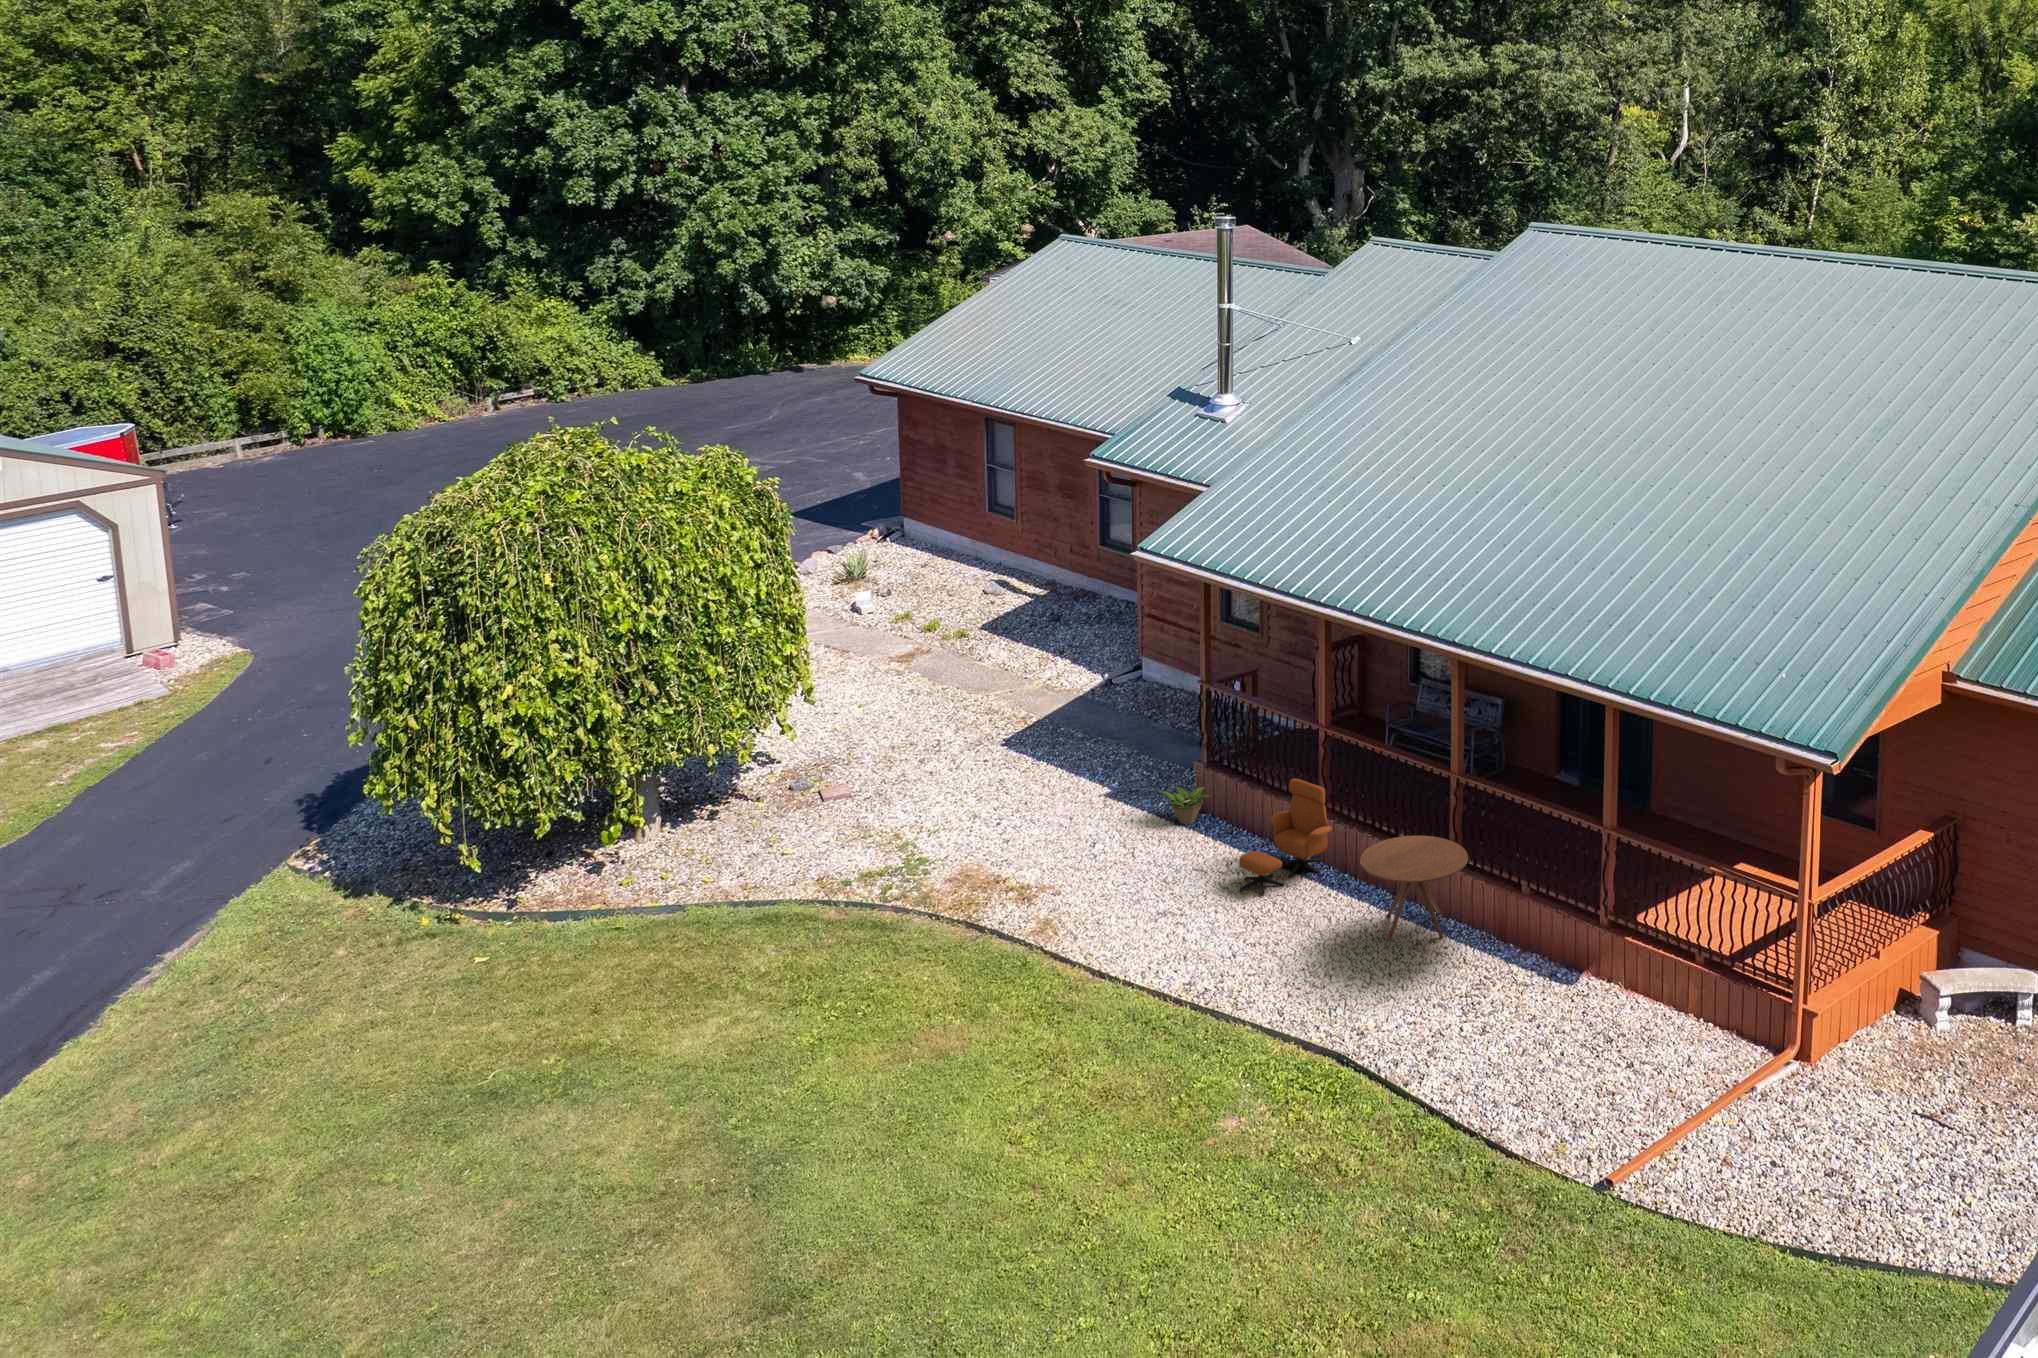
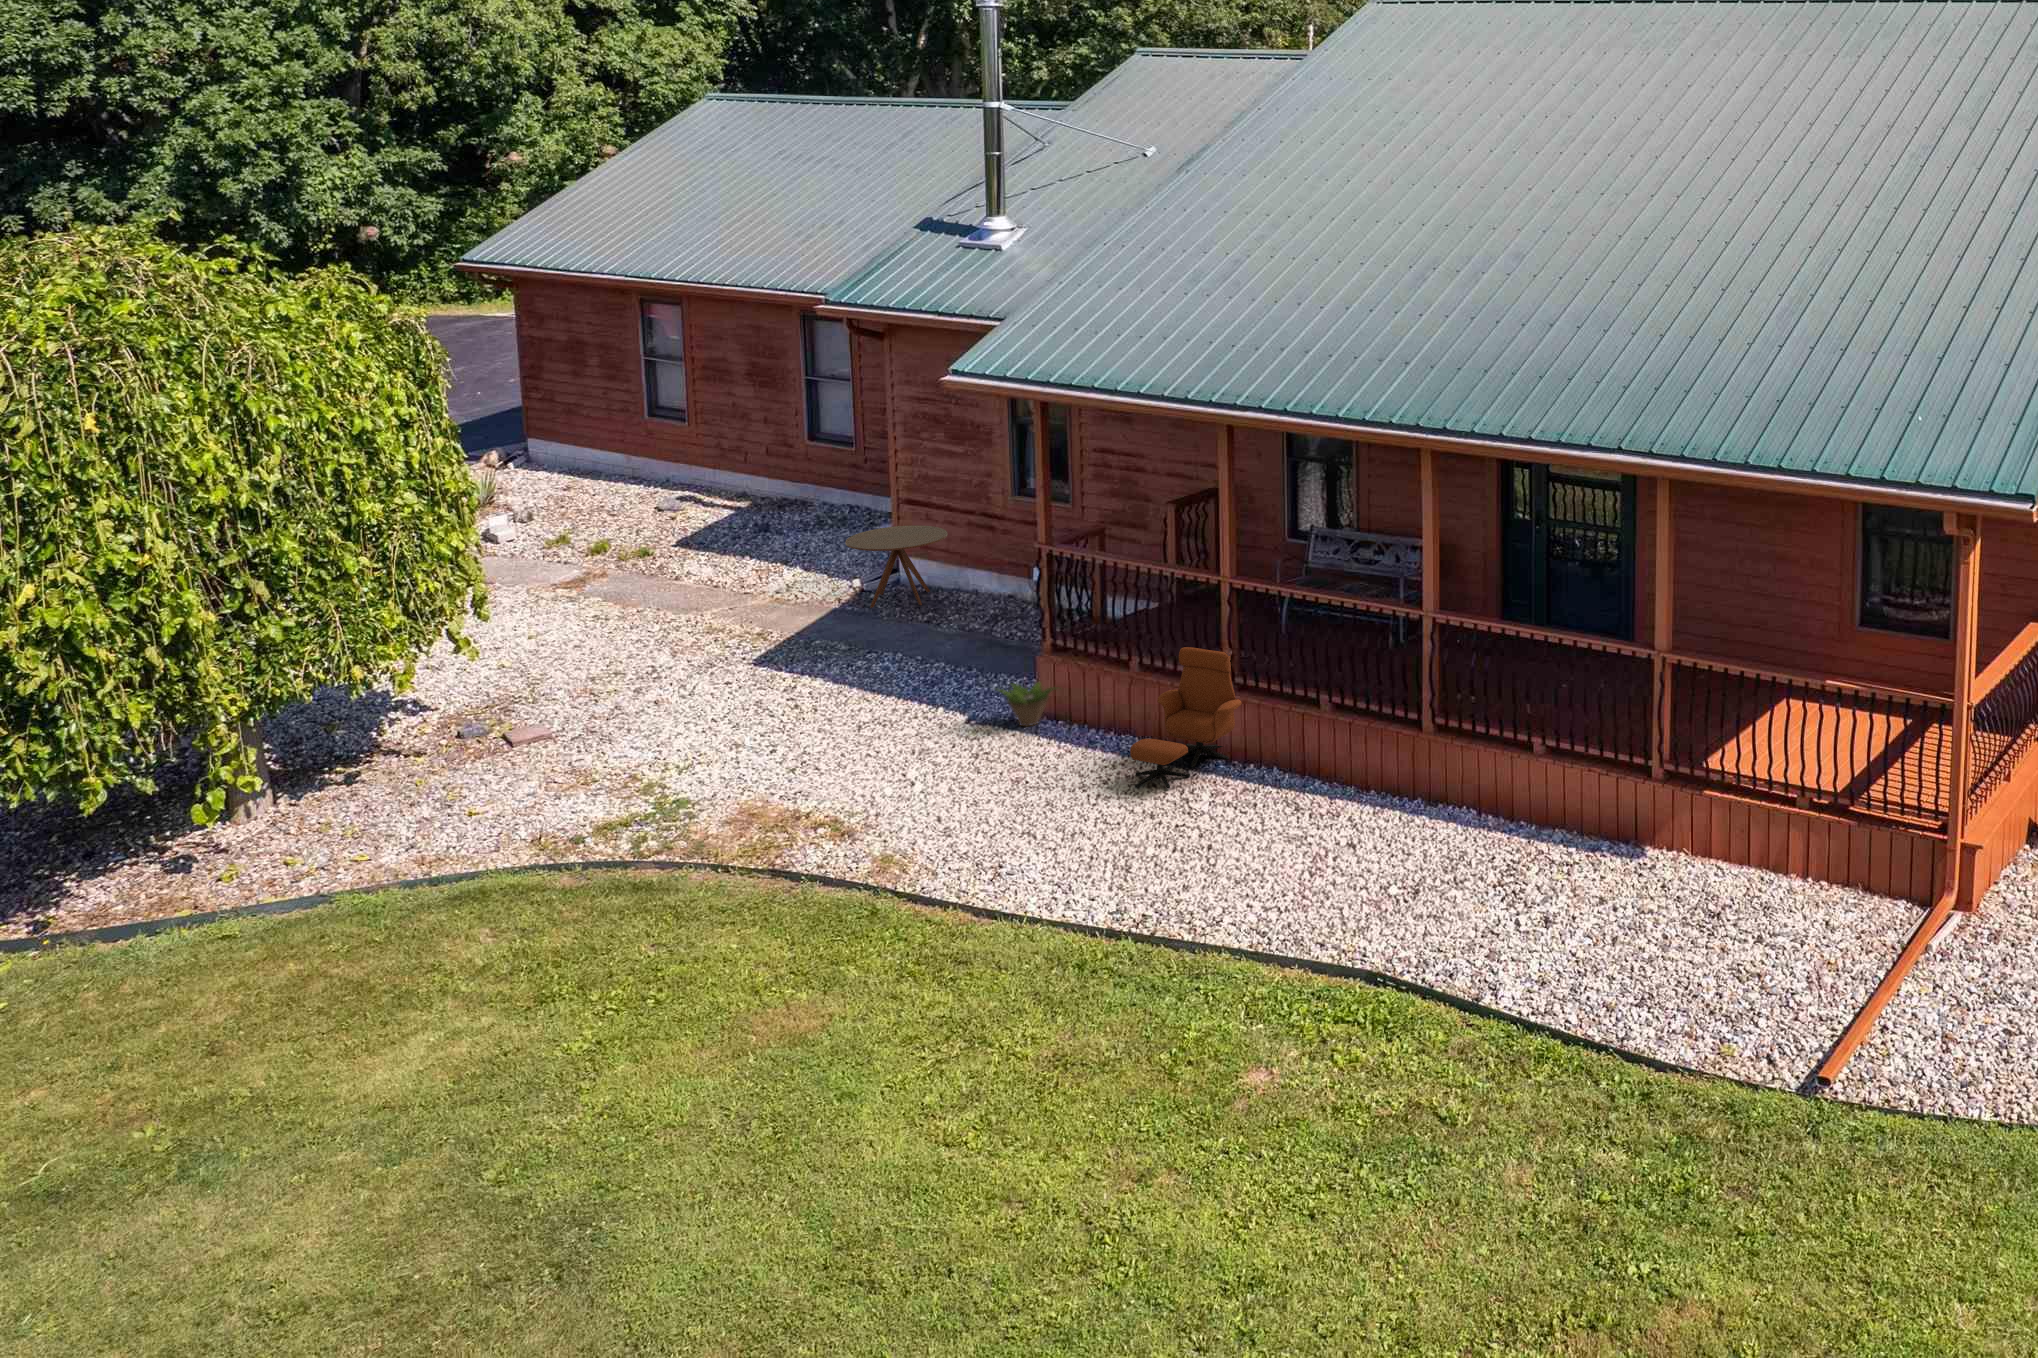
round table: present [1361,836,1468,940] -> present [845,525,947,608]

